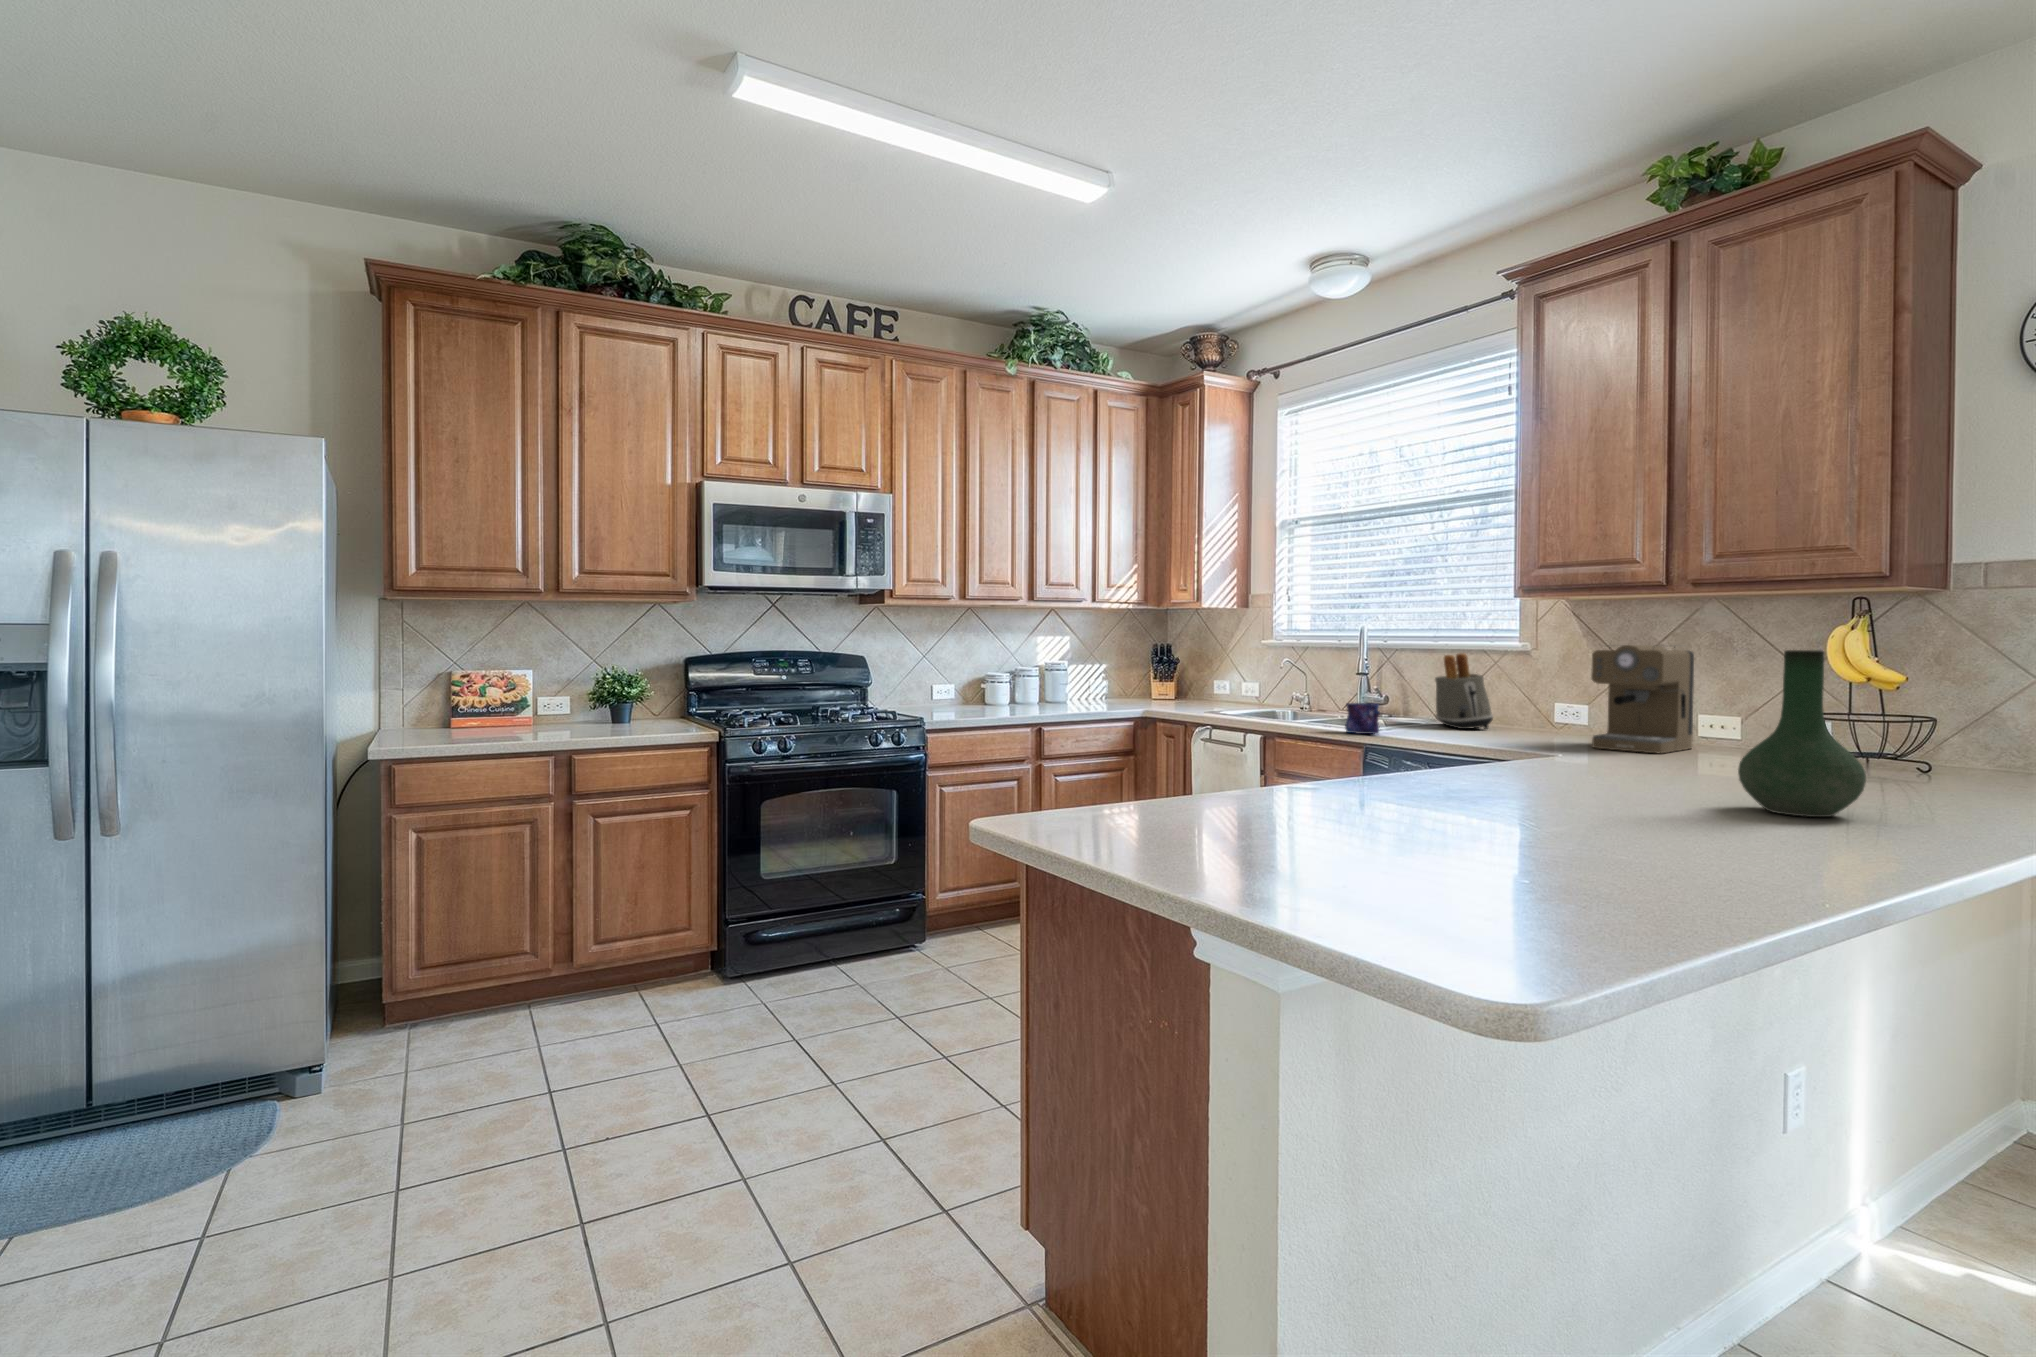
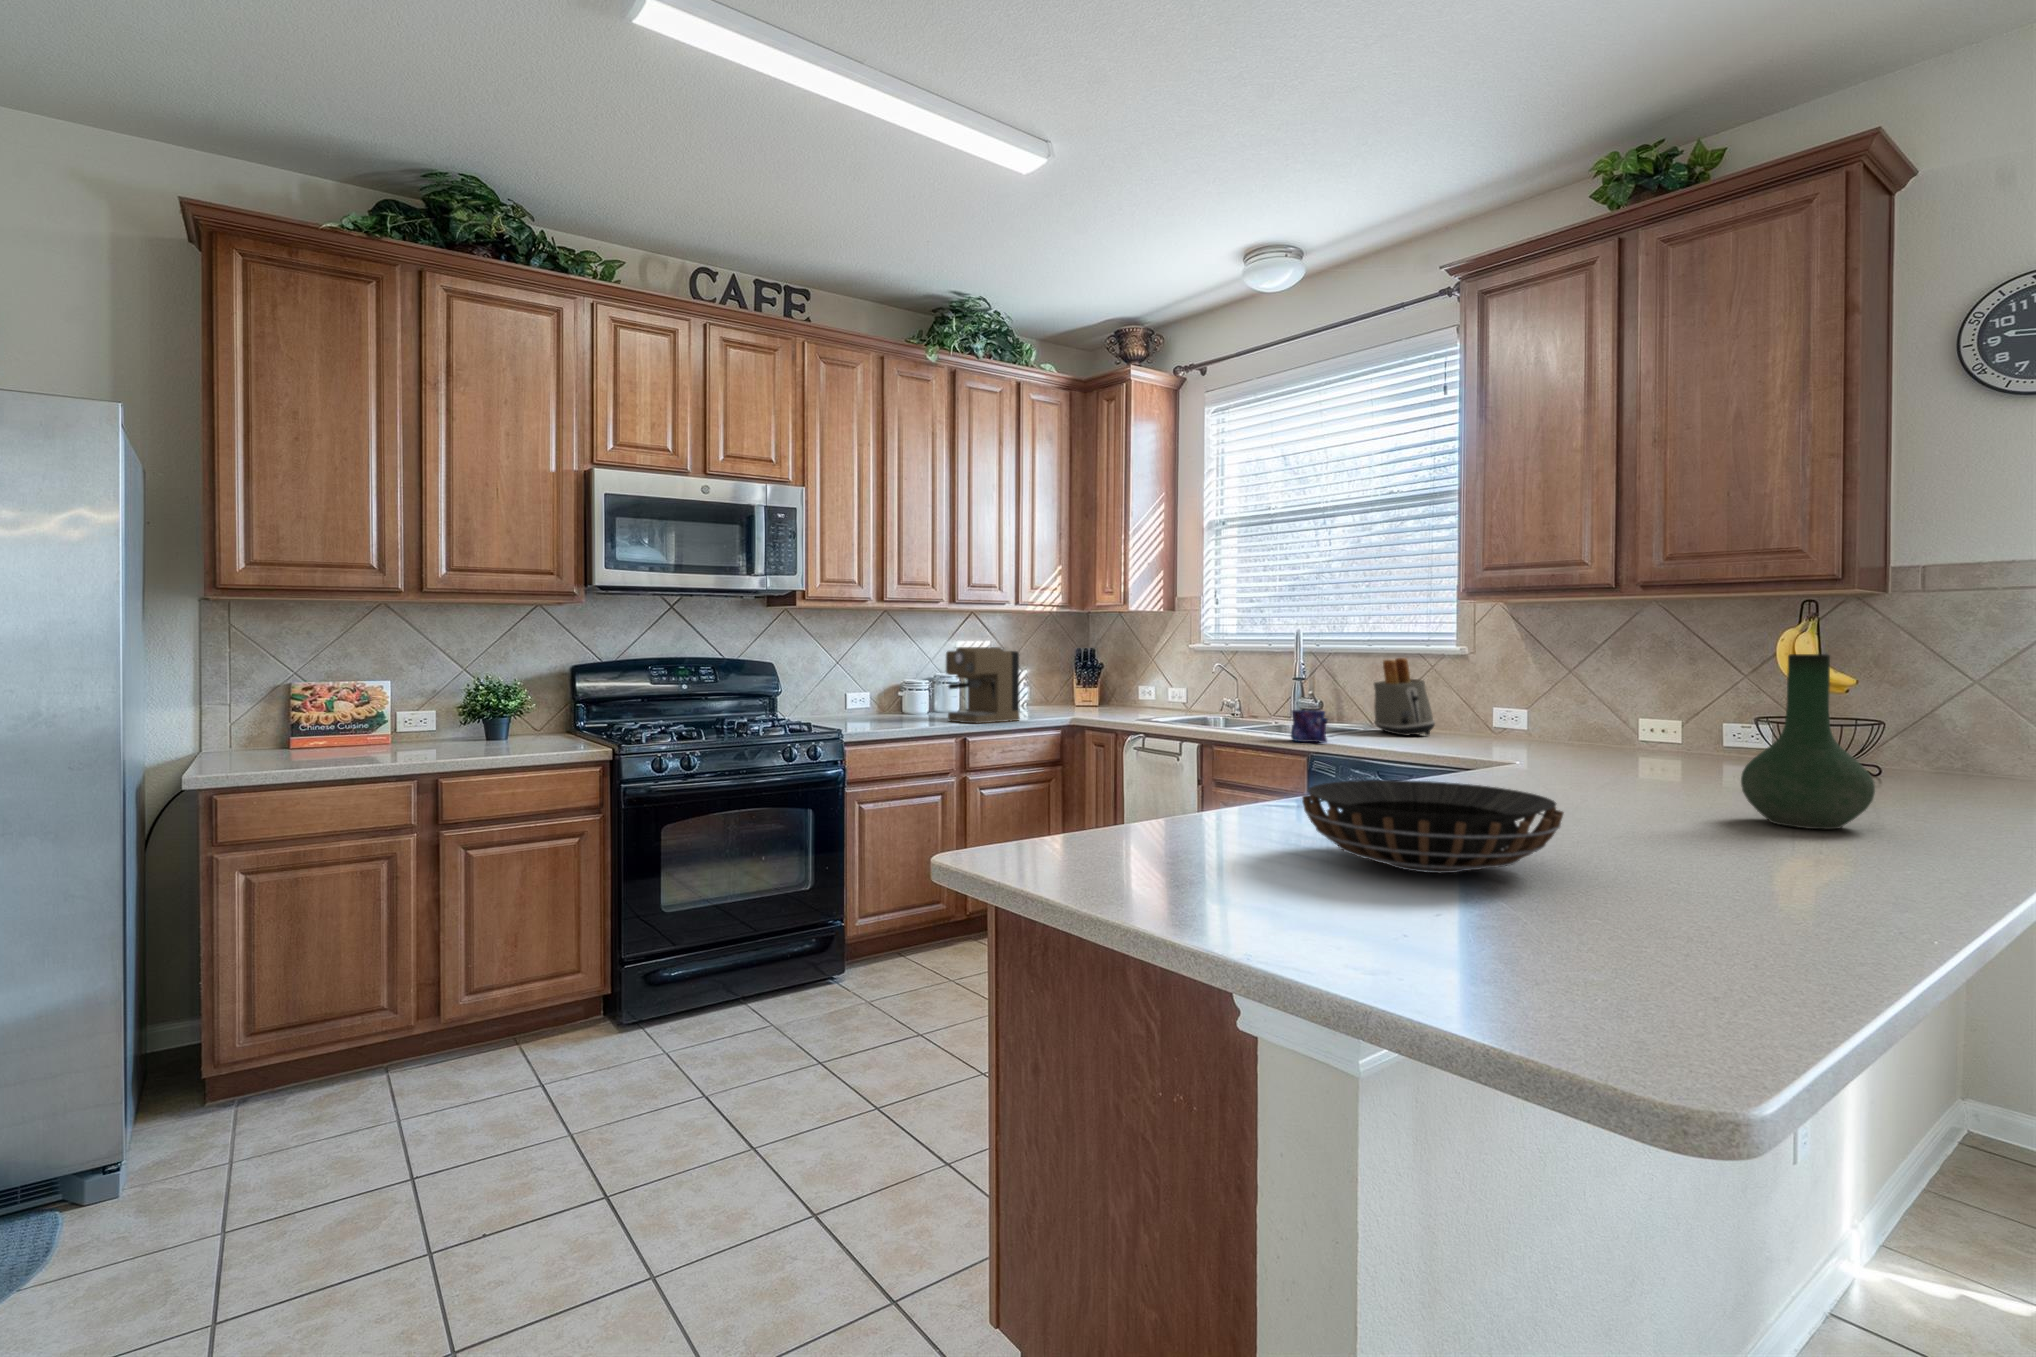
coffee maker: present [1591,645,1694,753] -> present [946,647,1020,724]
decorative bowl: none [1287,762,1520,844] -> present [1302,780,1563,873]

